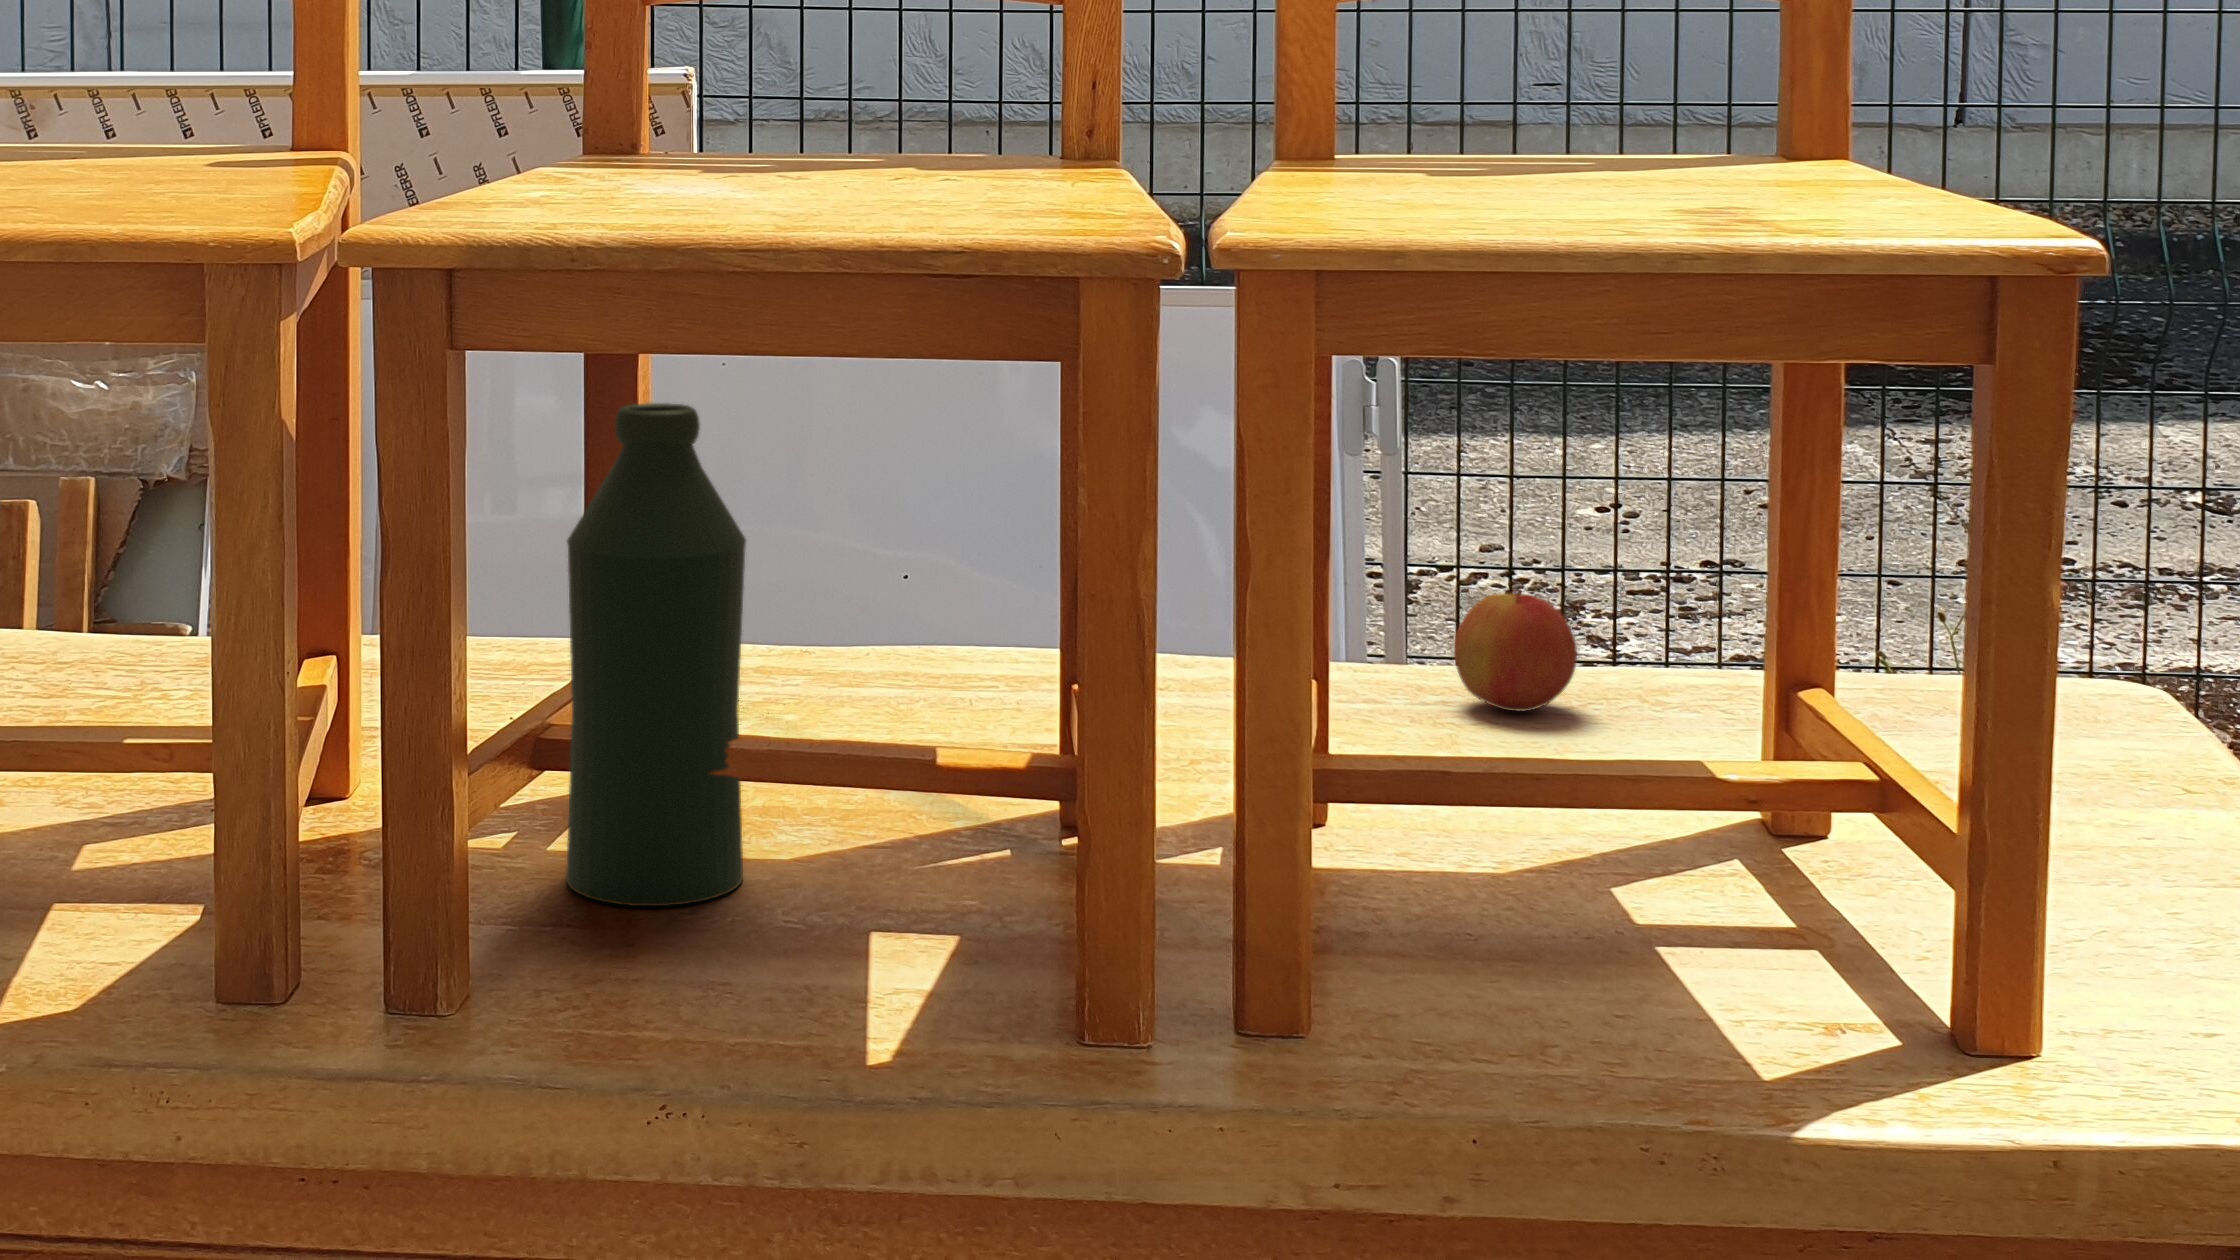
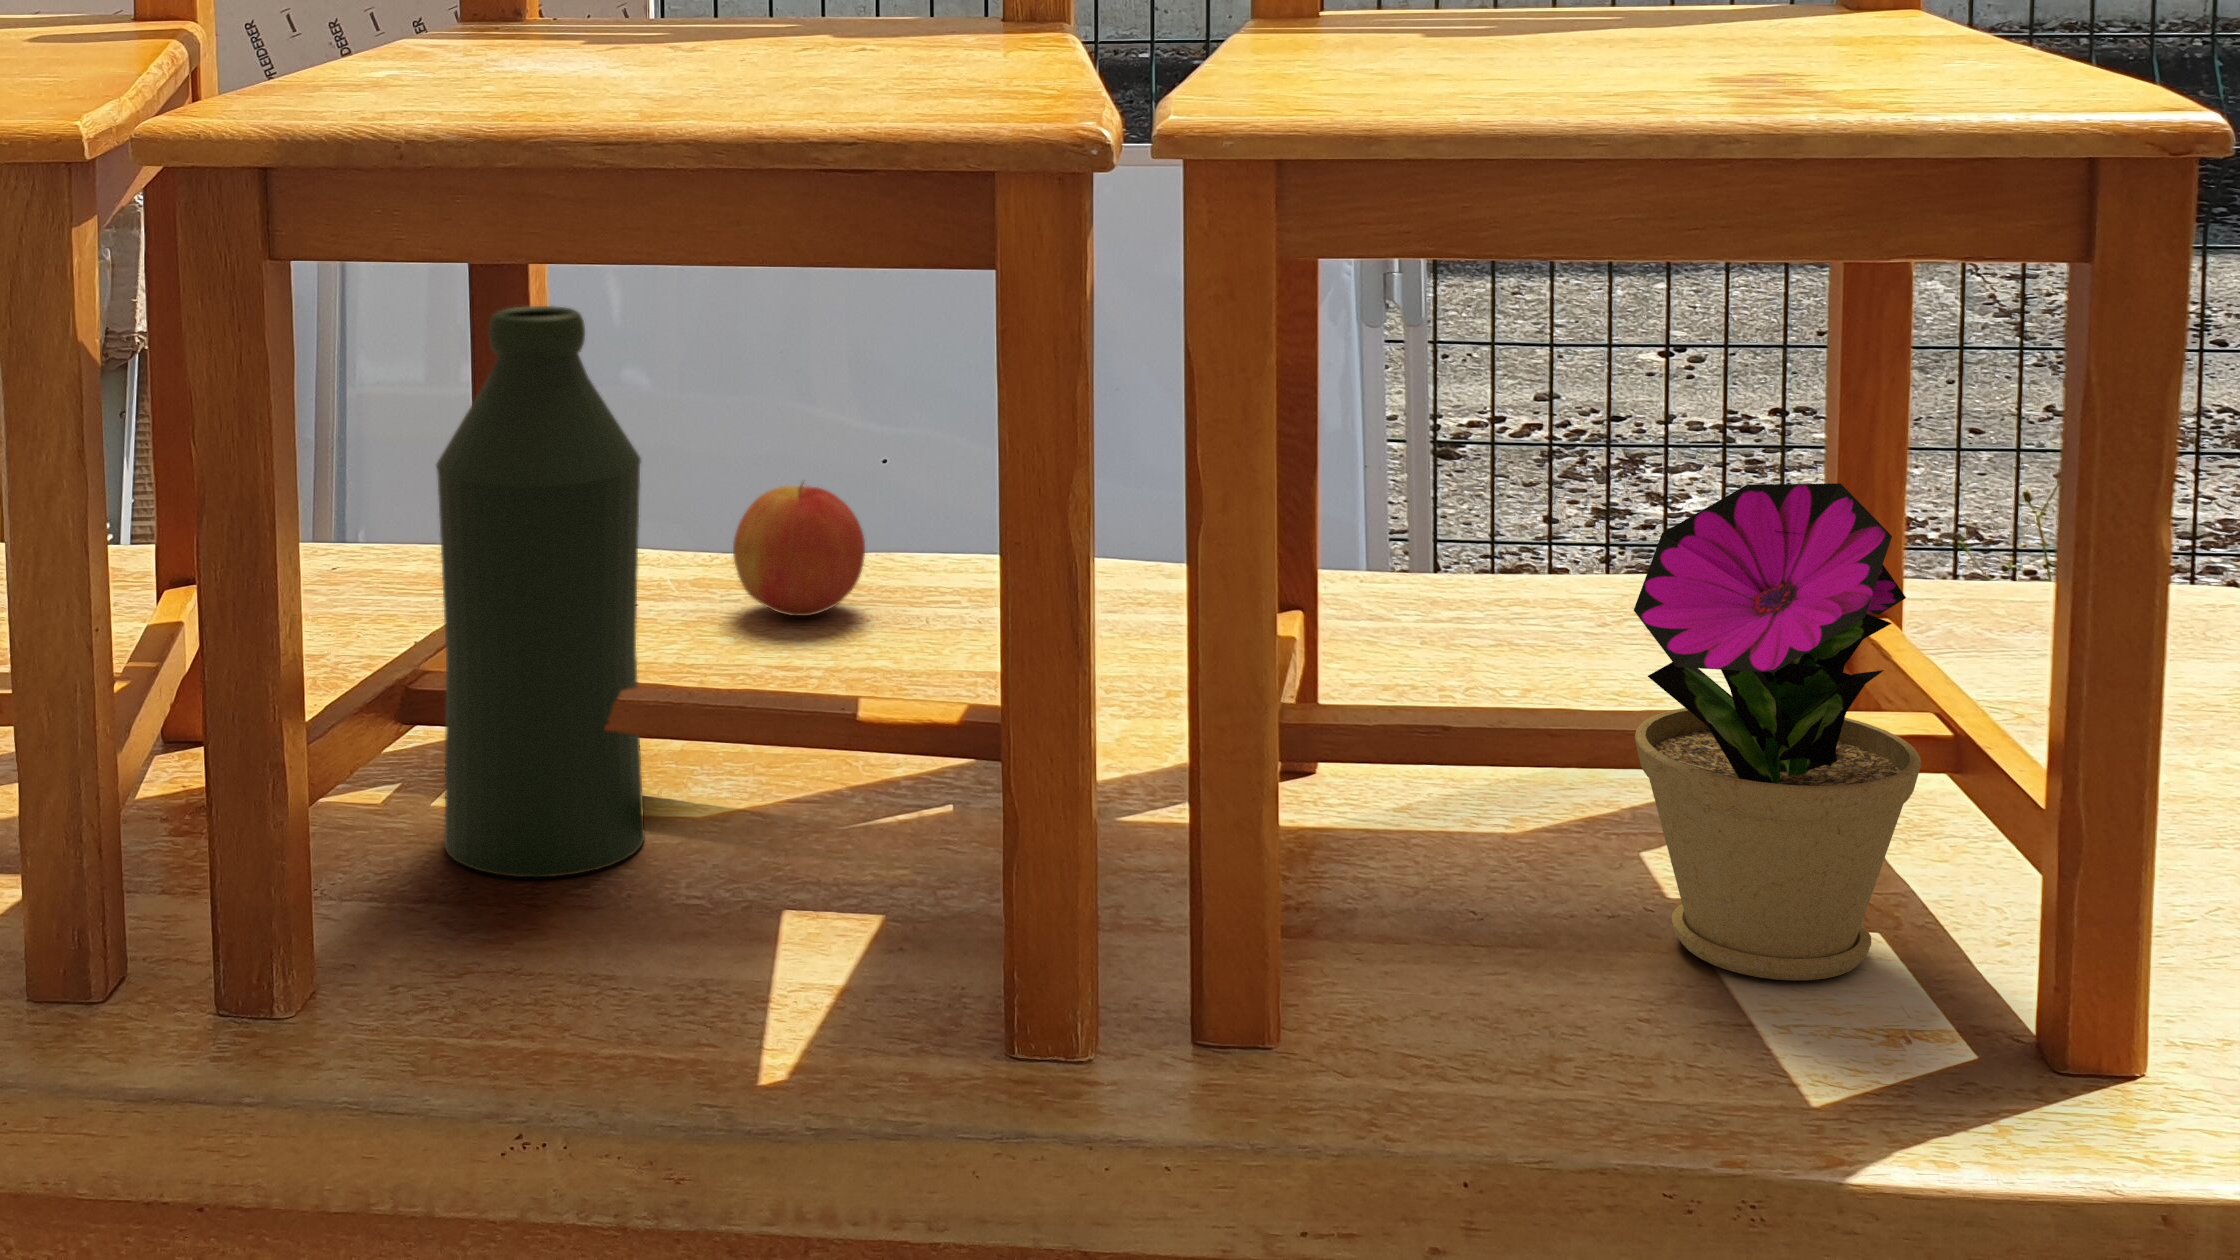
flower pot: none [1607,557,1849,983] -> present [1634,483,1921,981]
apple: present [1454,591,1577,711] -> present [733,483,865,616]

